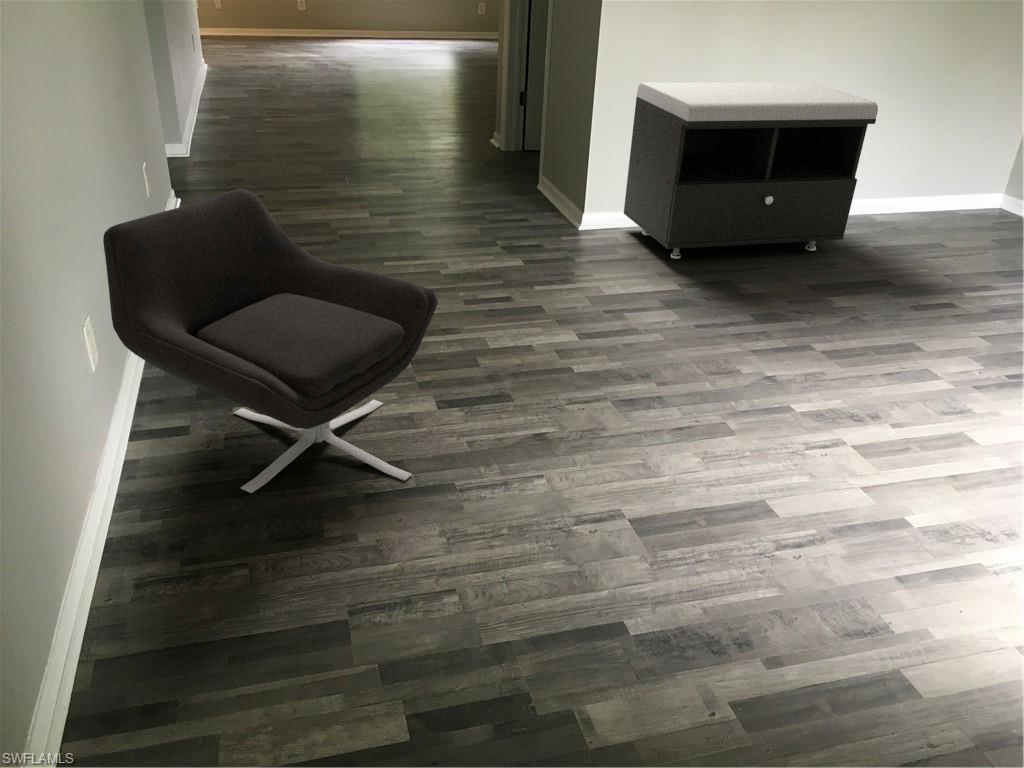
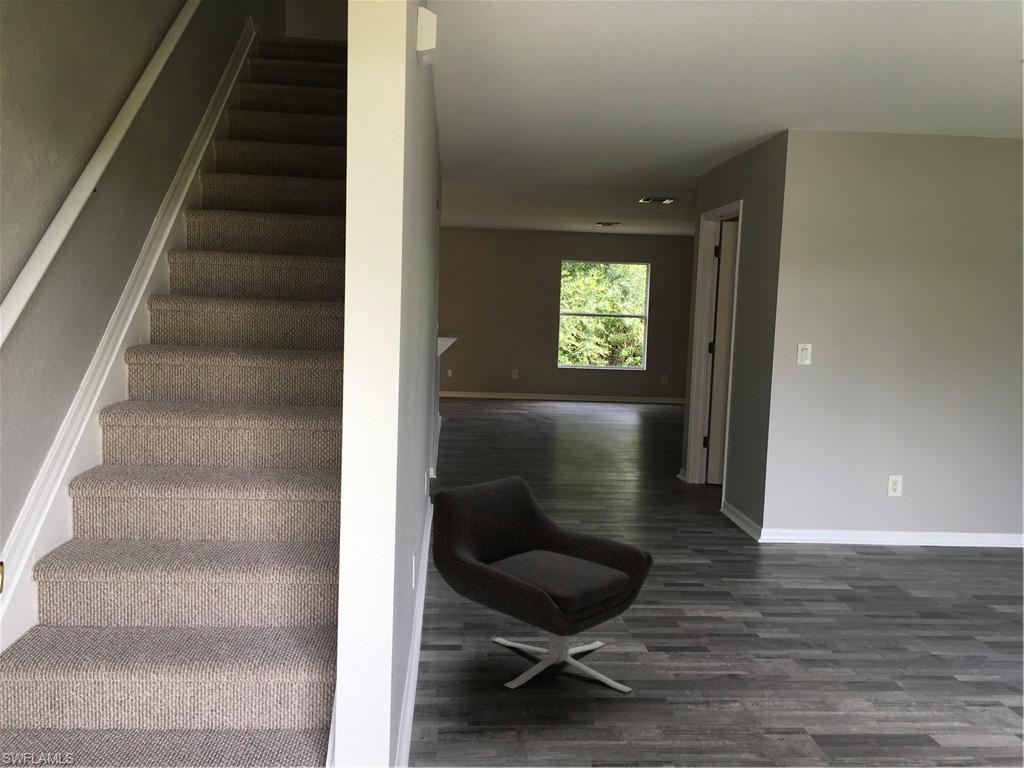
storage bench: present [624,82,878,259] -> none [797,425,1016,569]

